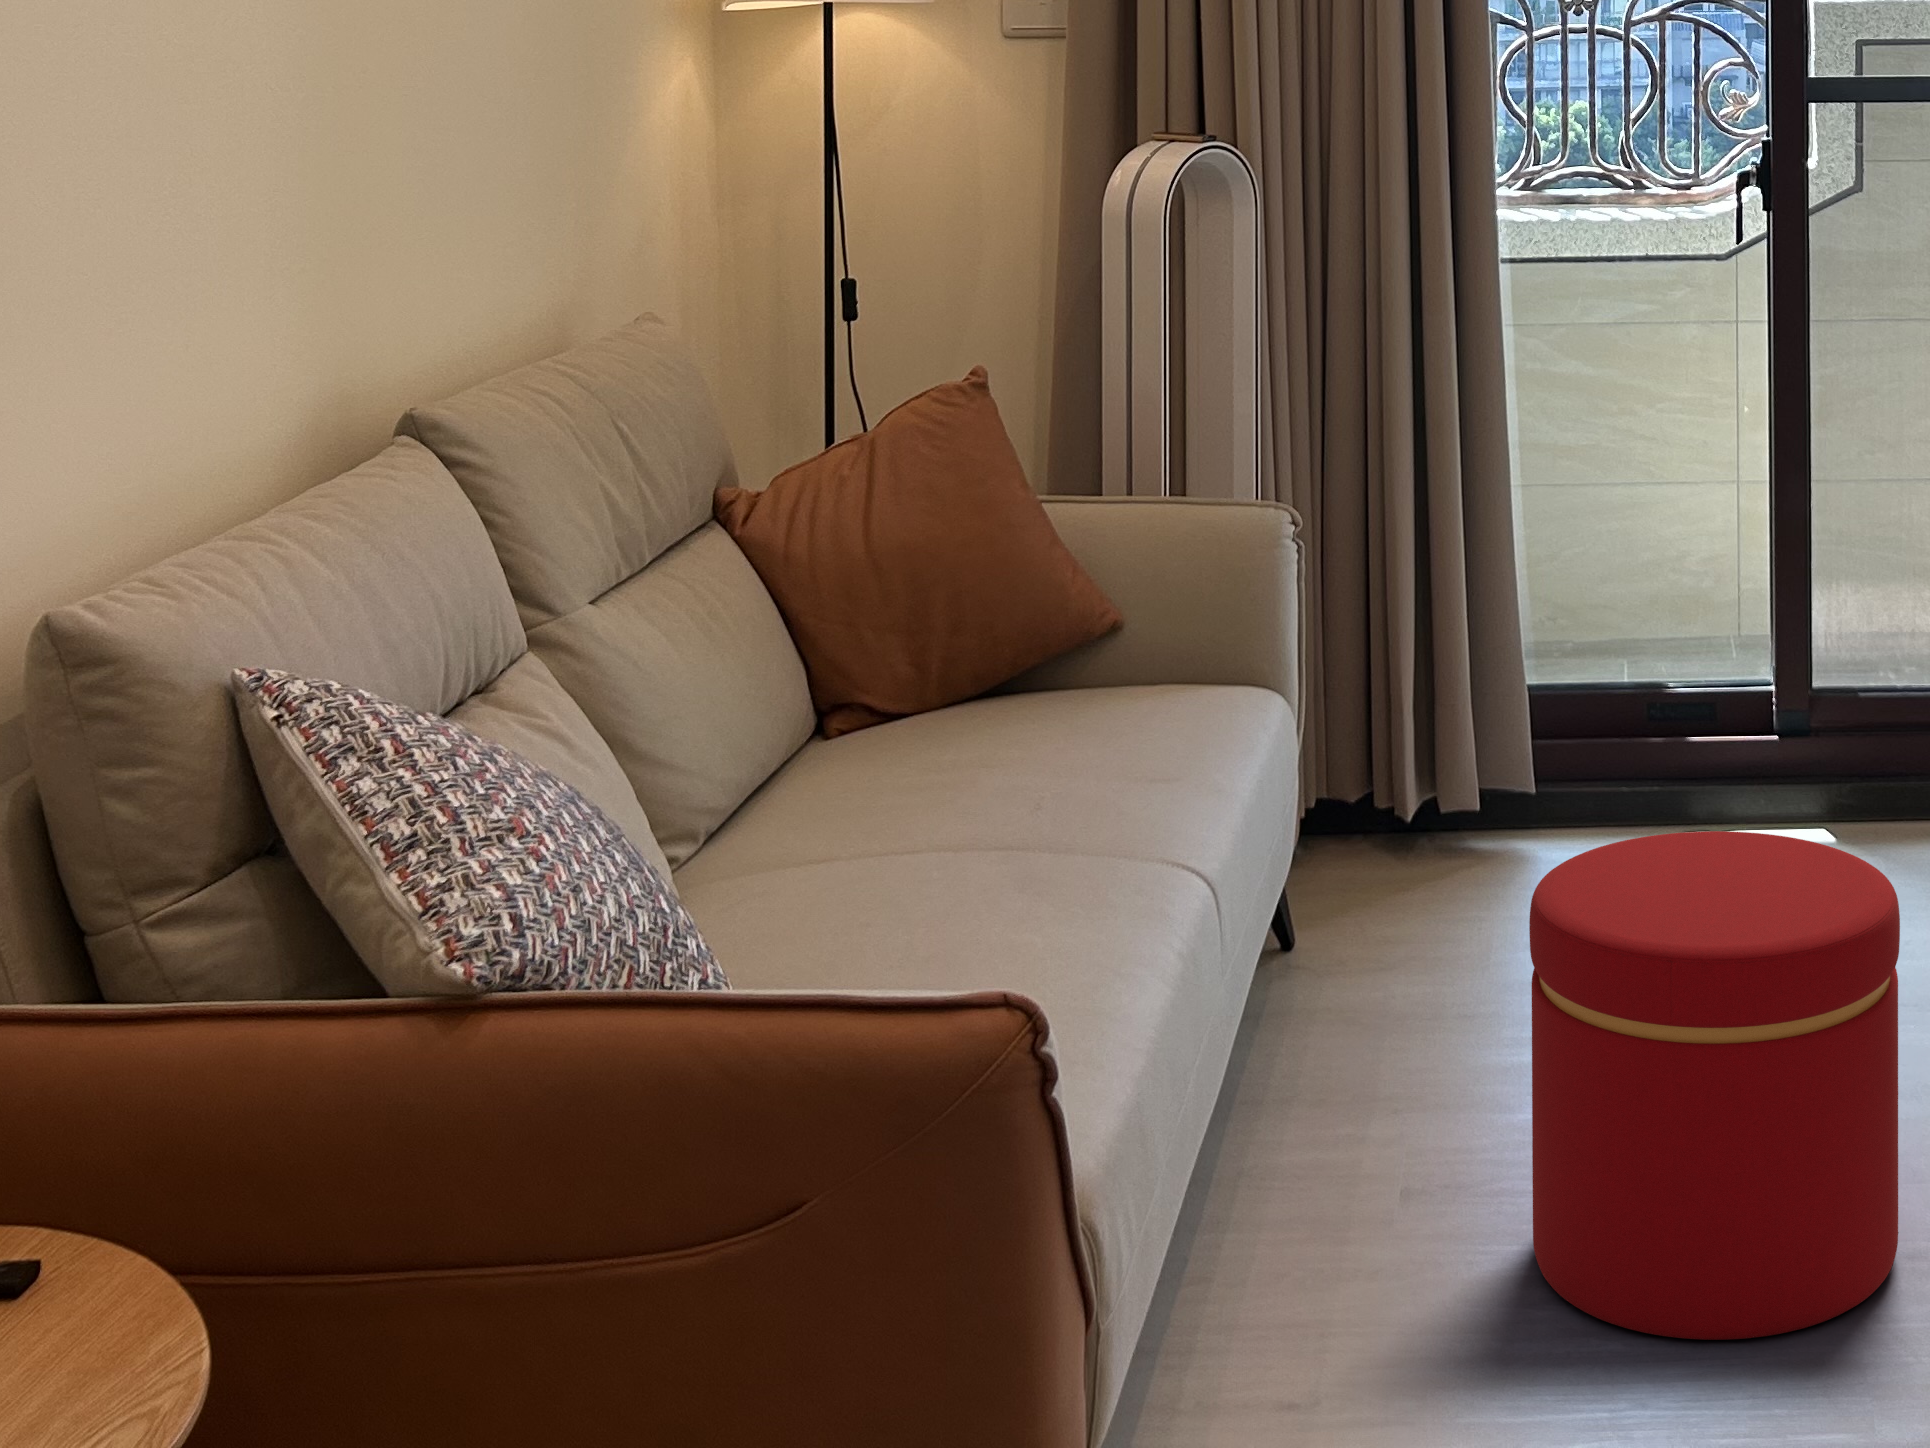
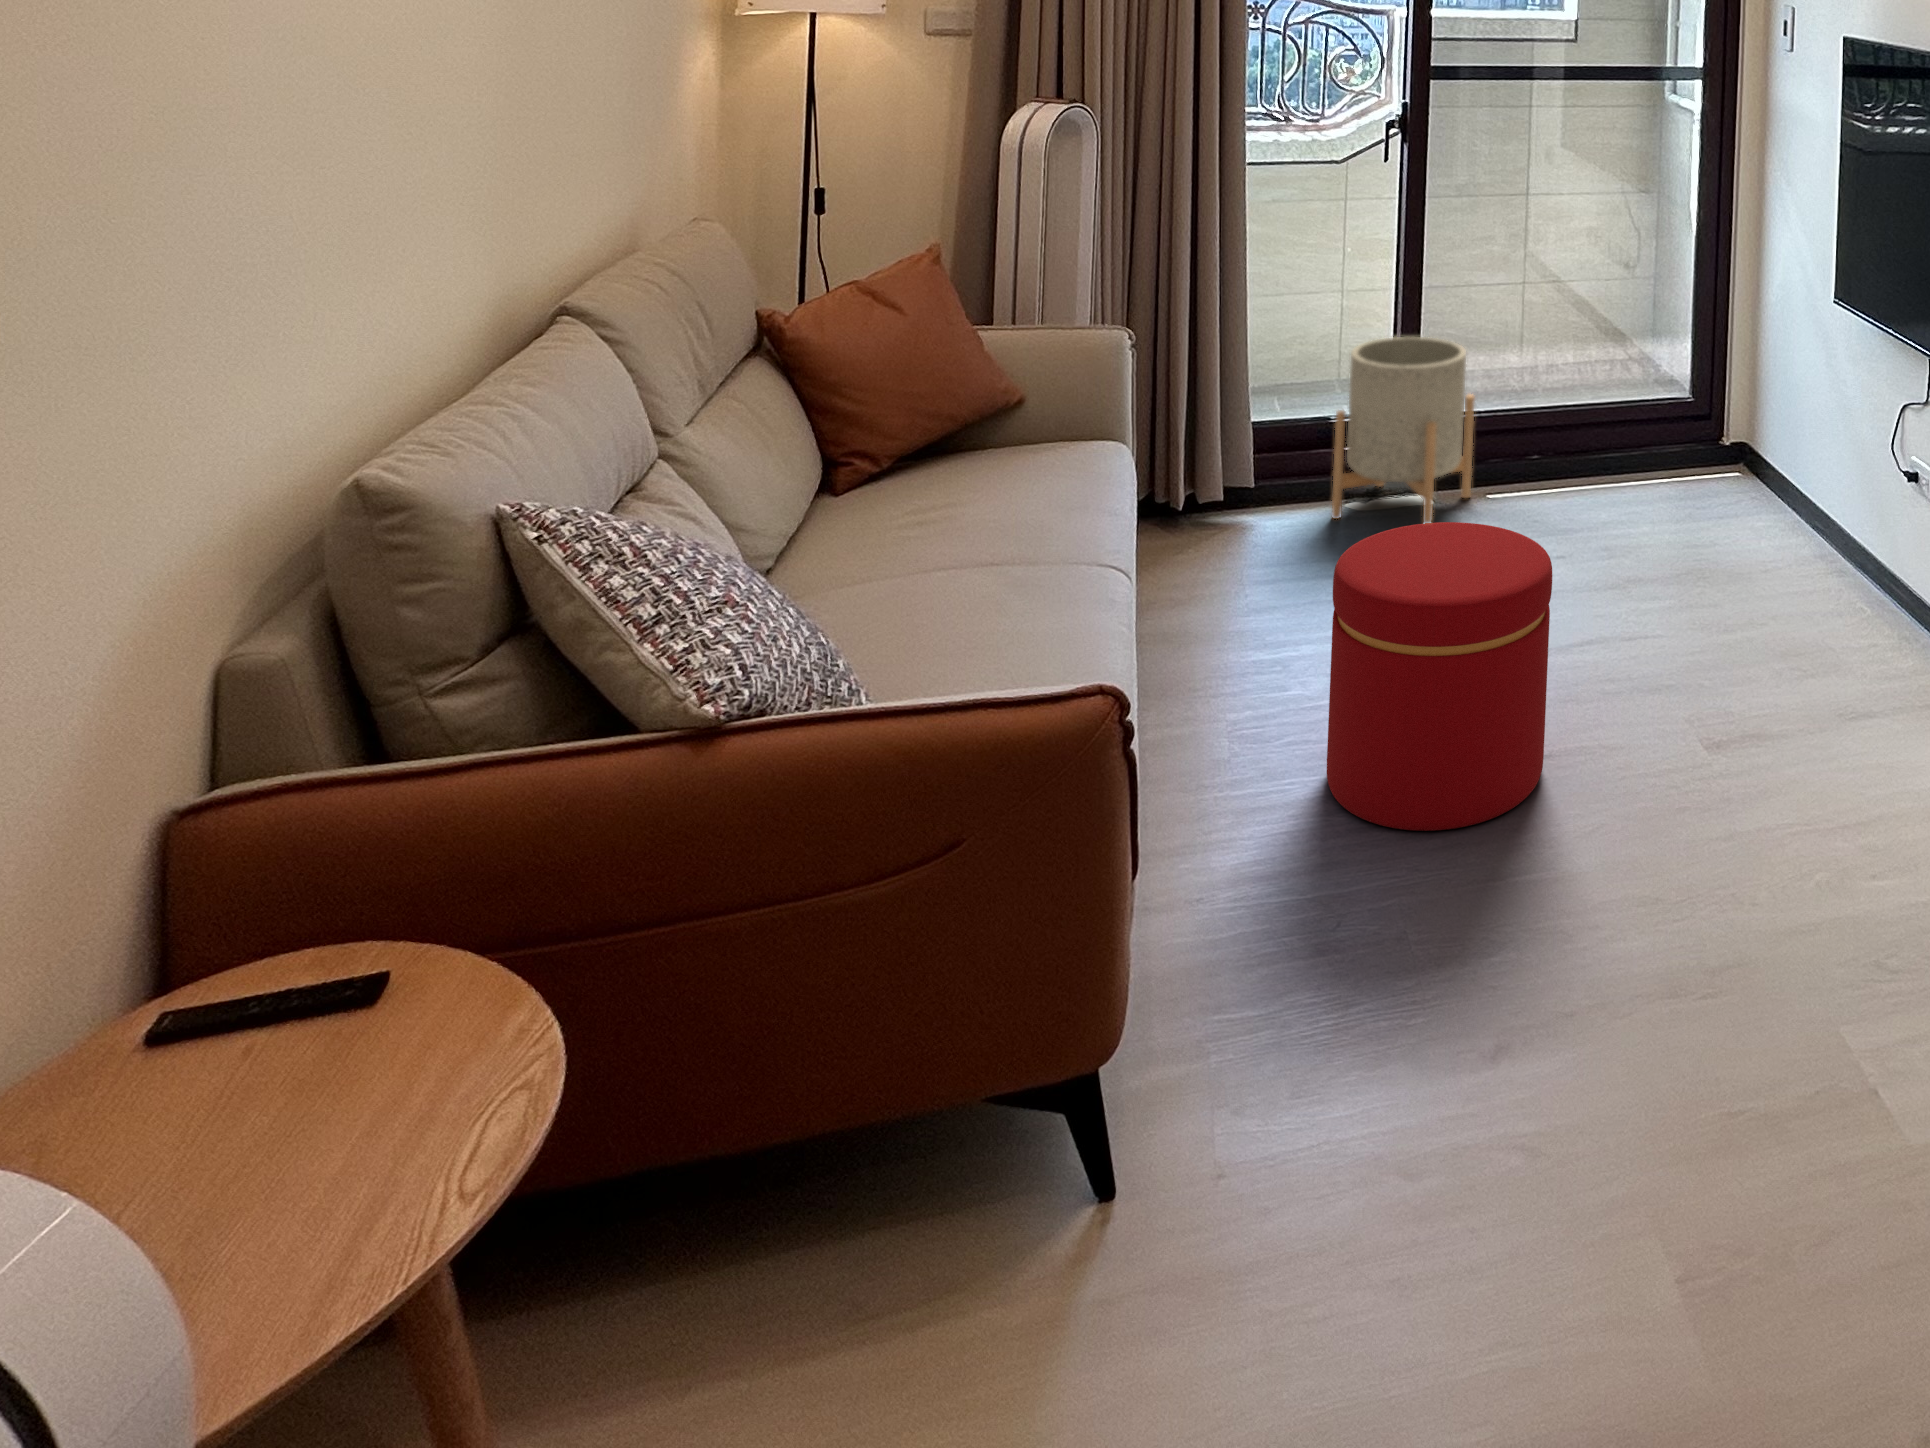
planter: none [1656,544,1899,877] -> present [1332,337,1475,523]

